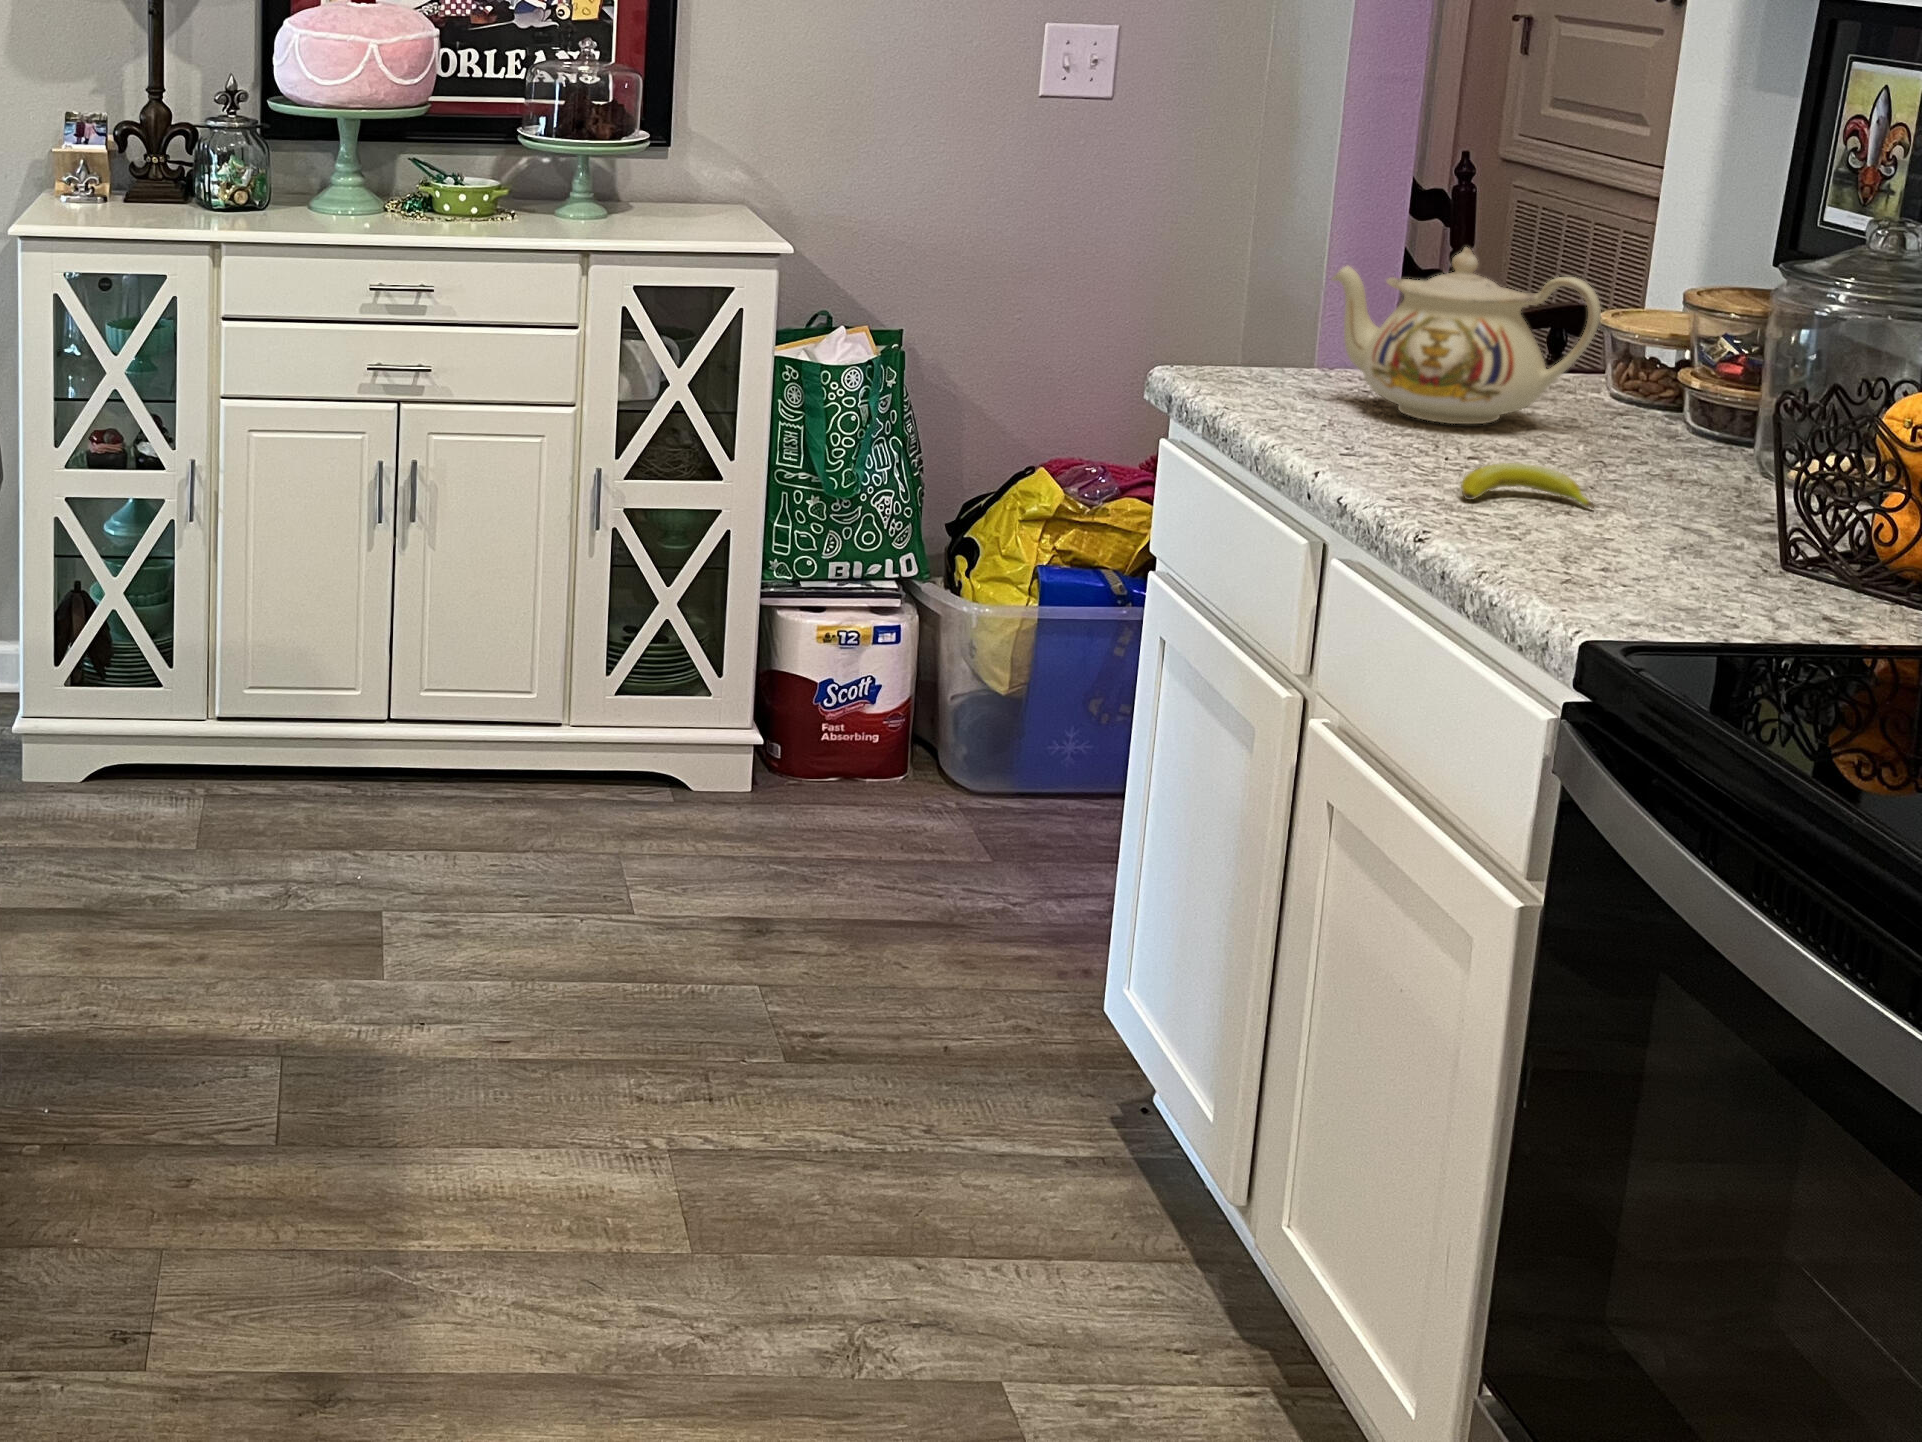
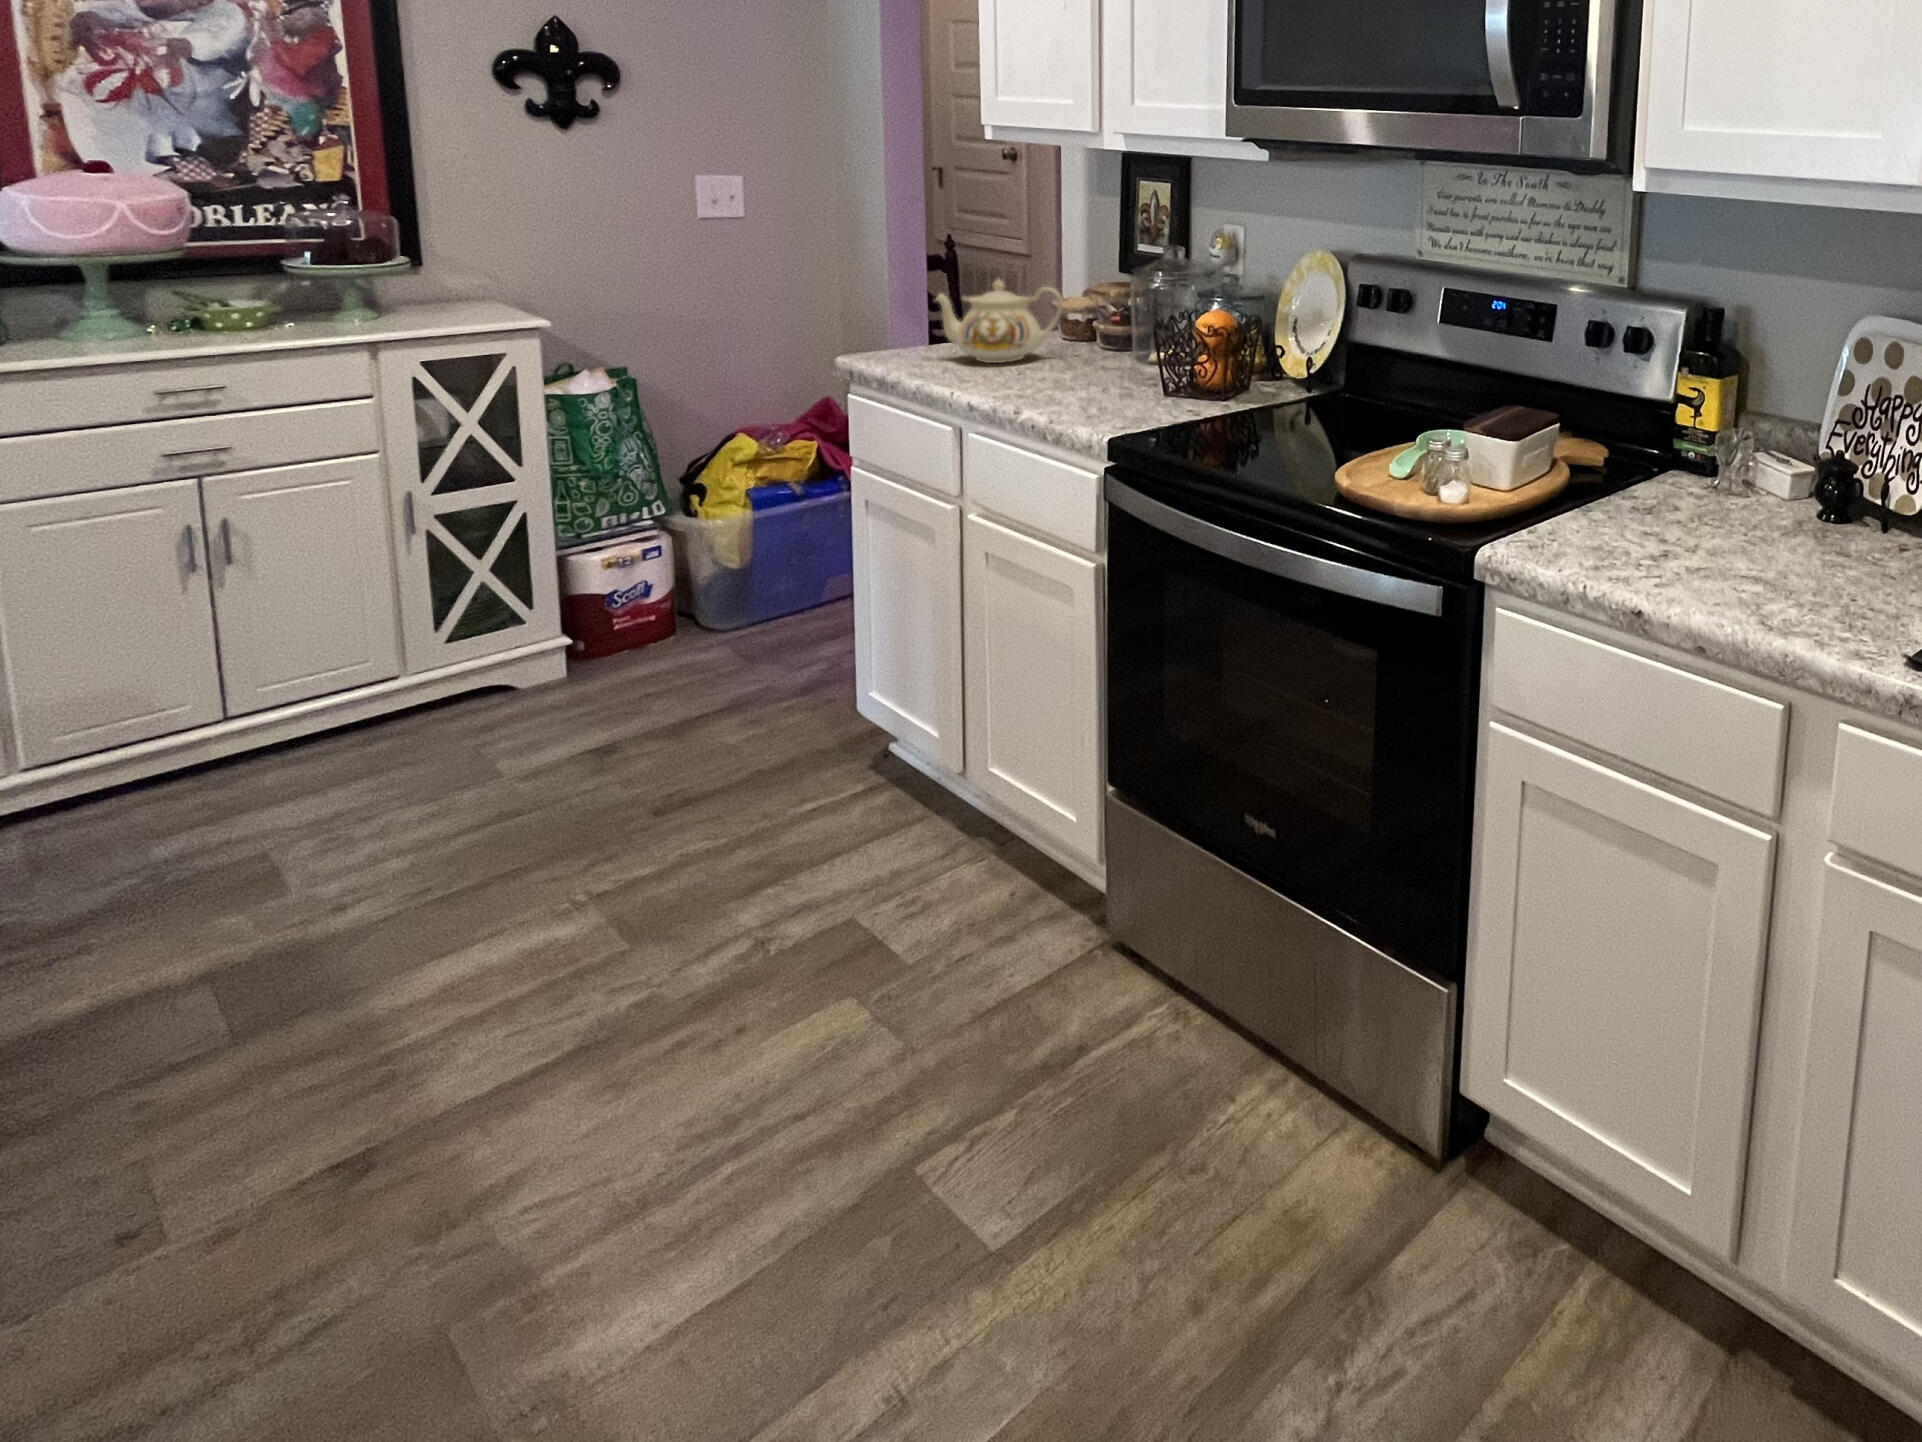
banana: present [1461,463,1594,508] -> none [1024,373,1083,393]

